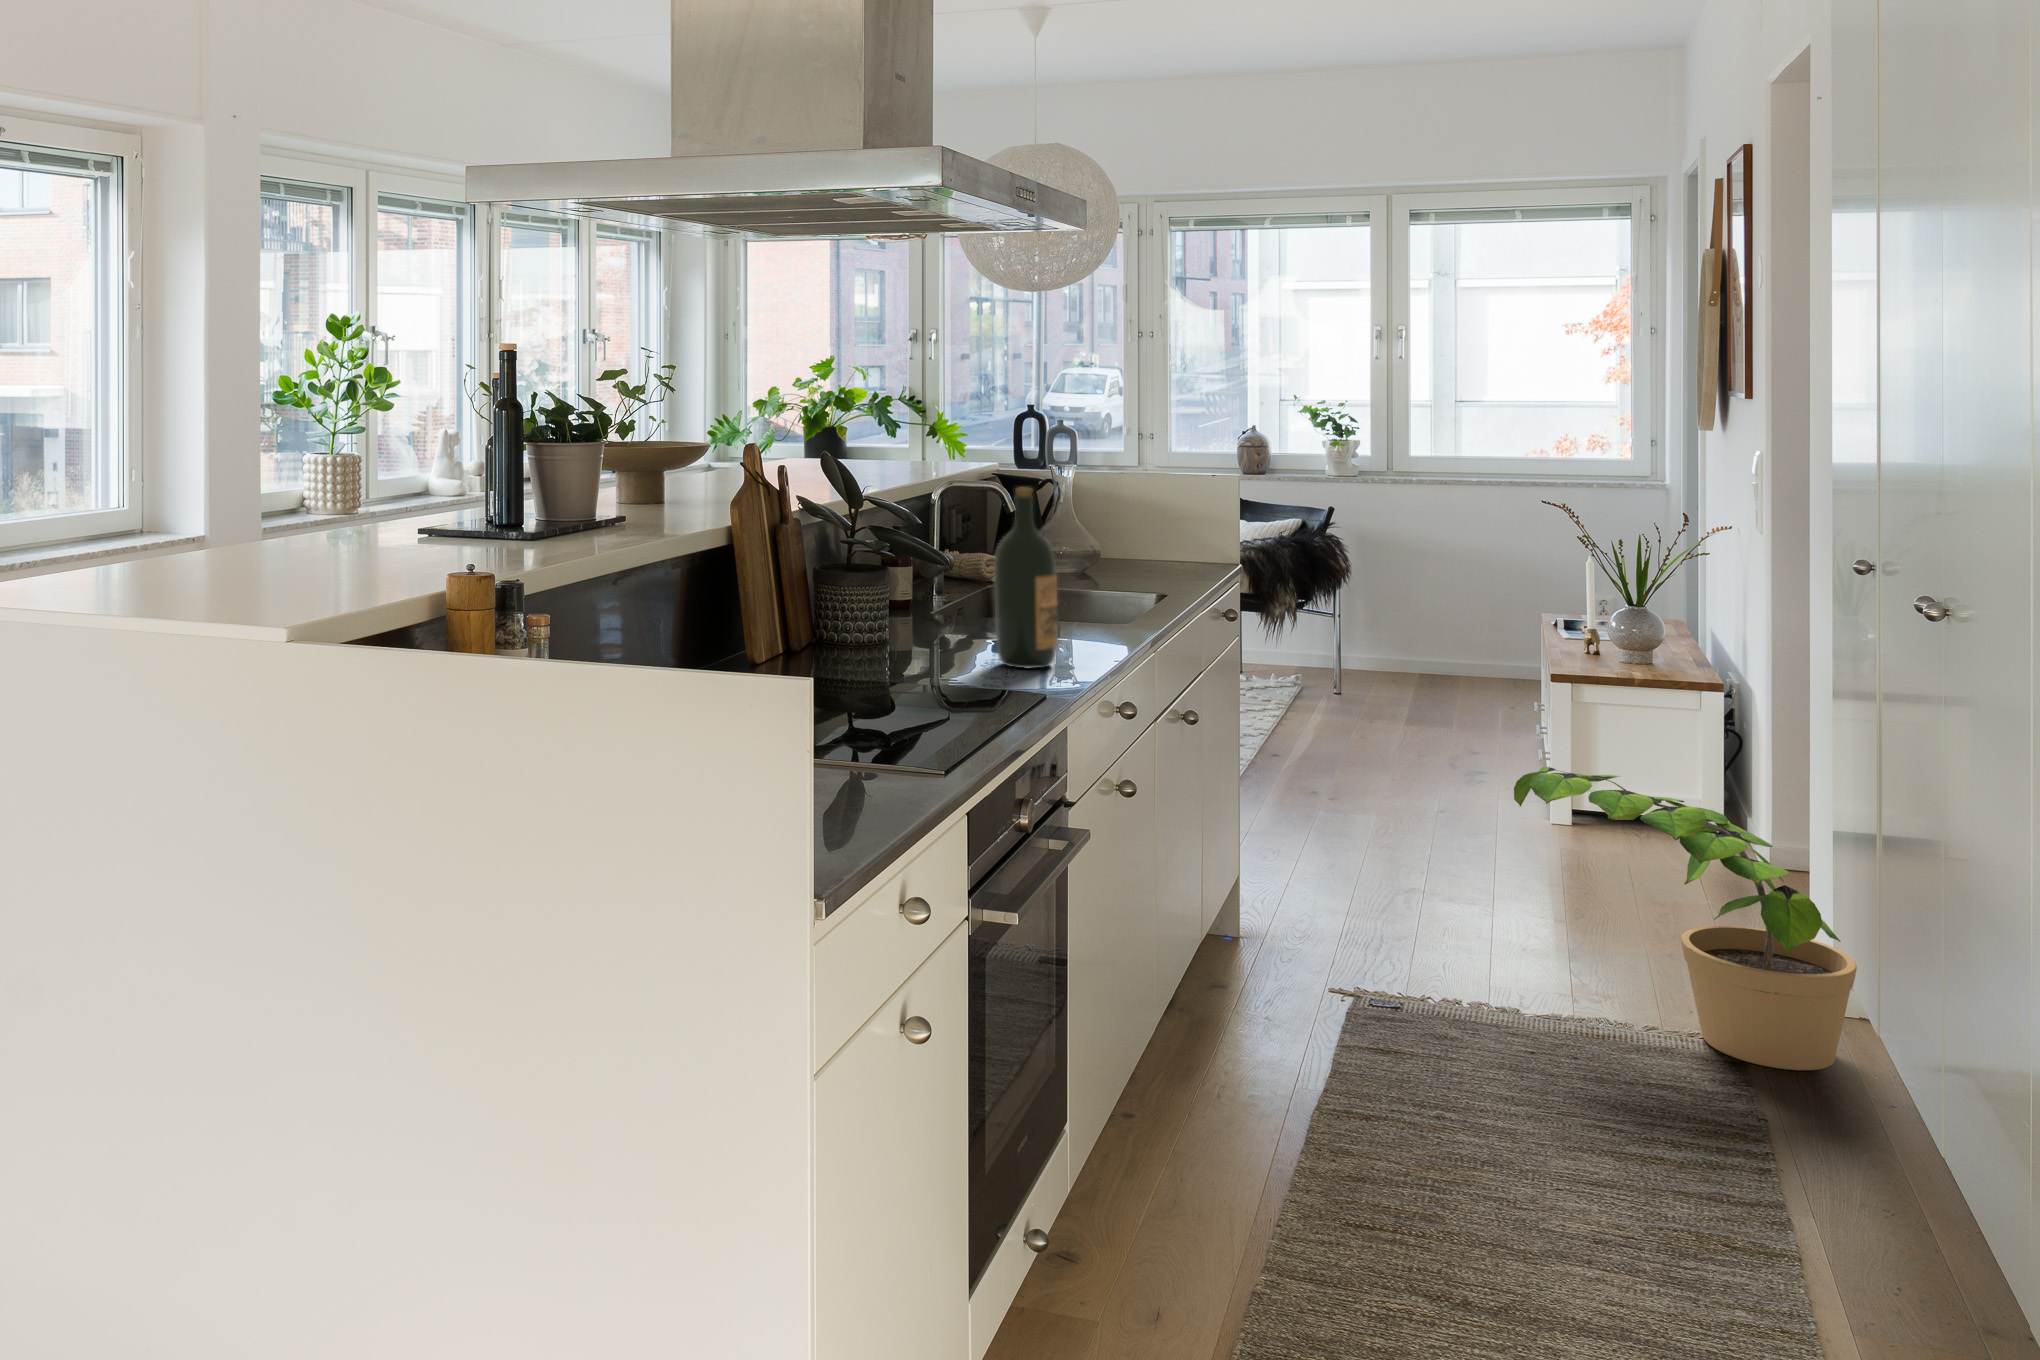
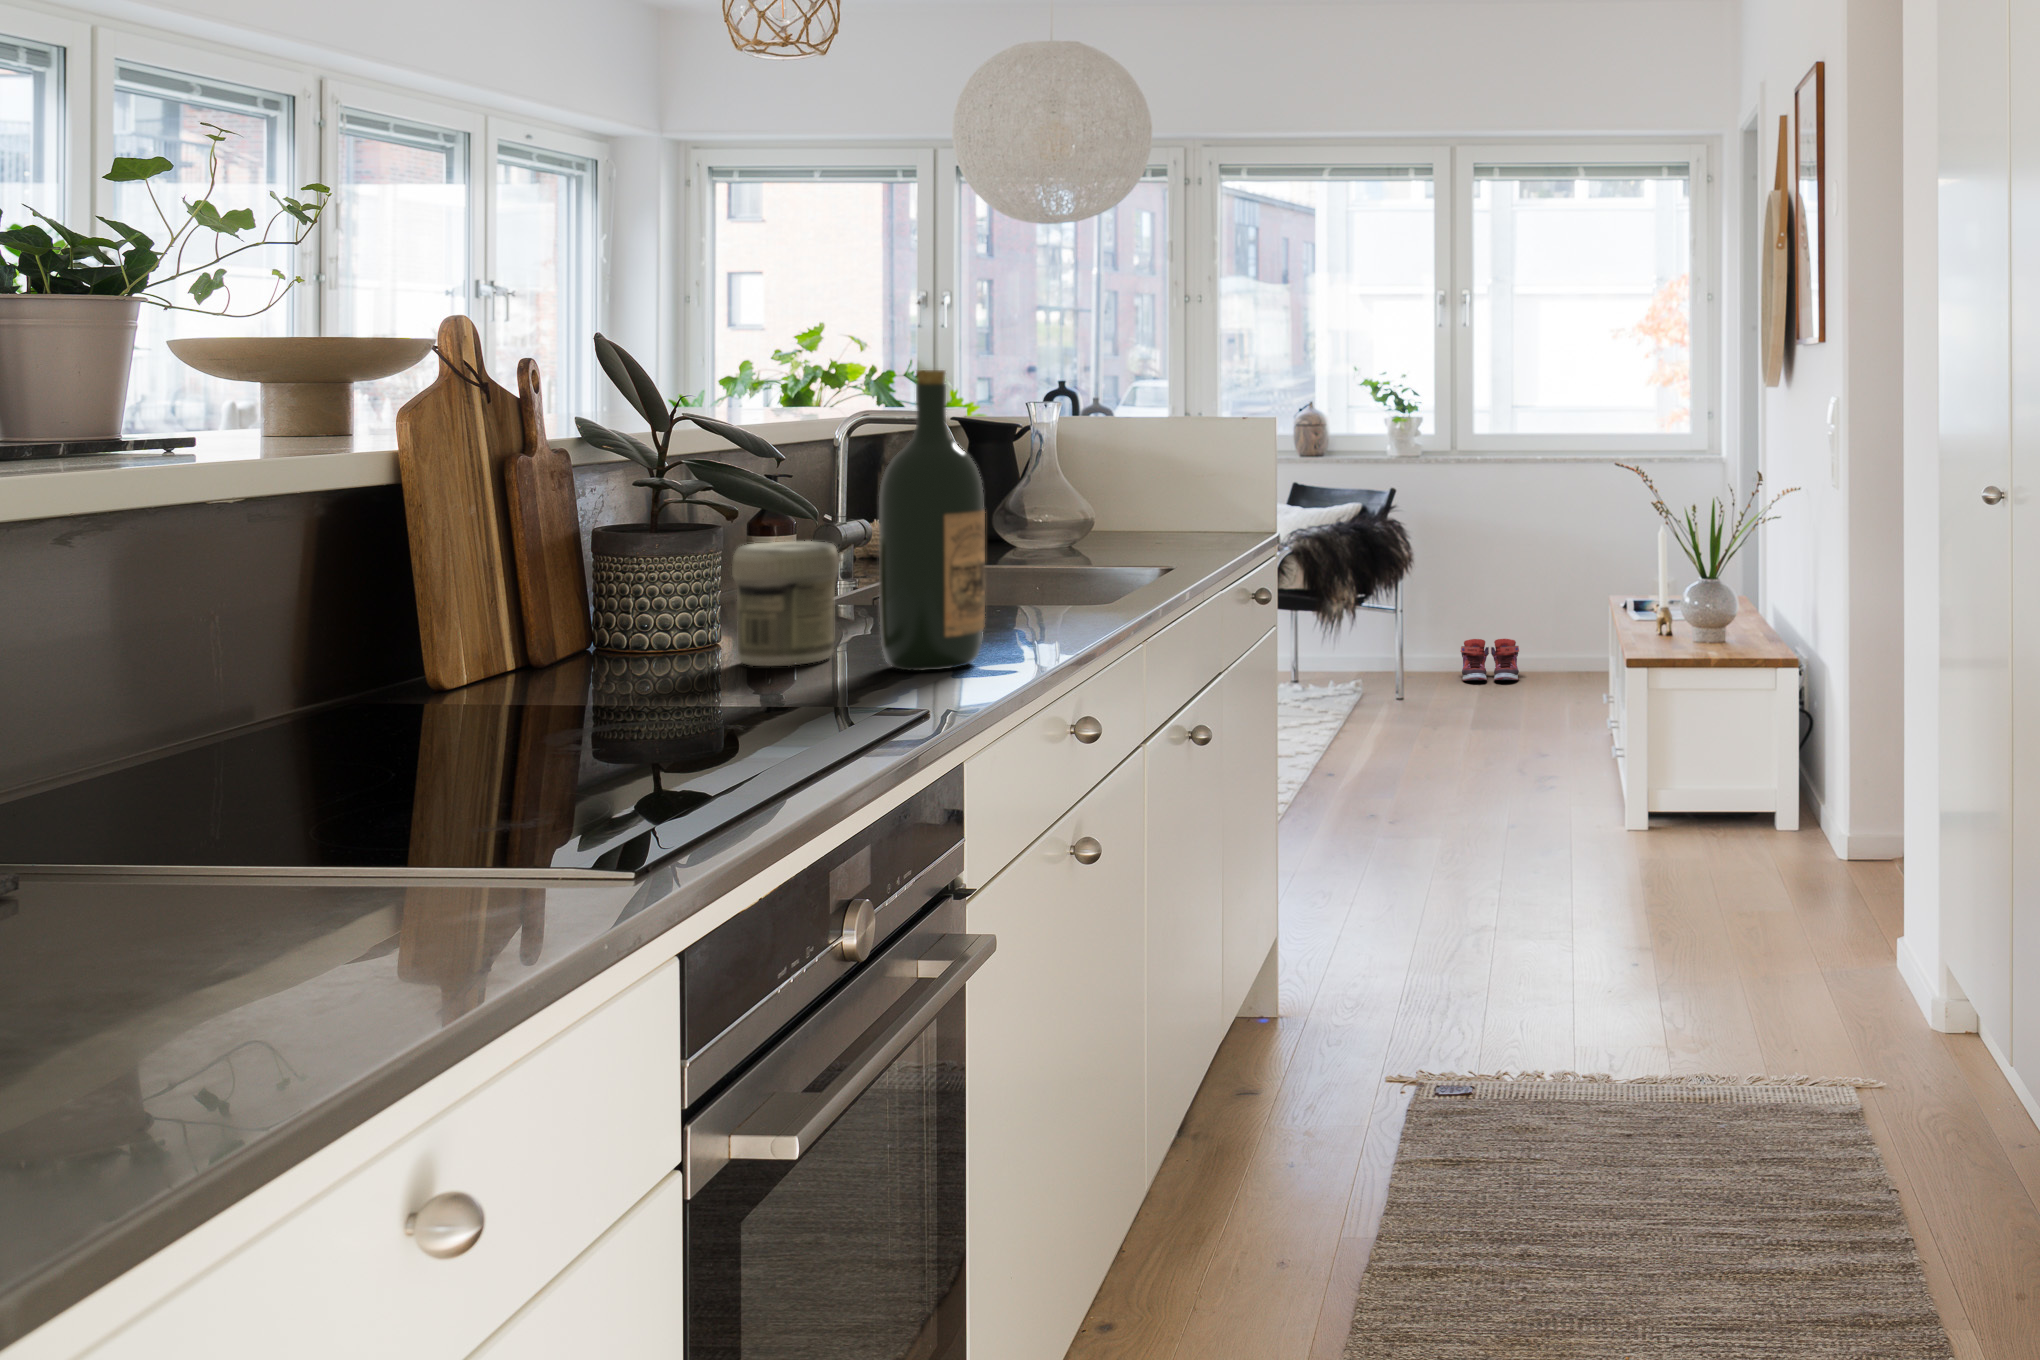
jar: none [906,583,965,658] -> present [732,541,839,666]
shoe: none [1400,646,1462,687] -> present [1461,639,1519,681]
potted plant: present [1514,767,1857,1070] -> none [1600,755,1944,1089]

